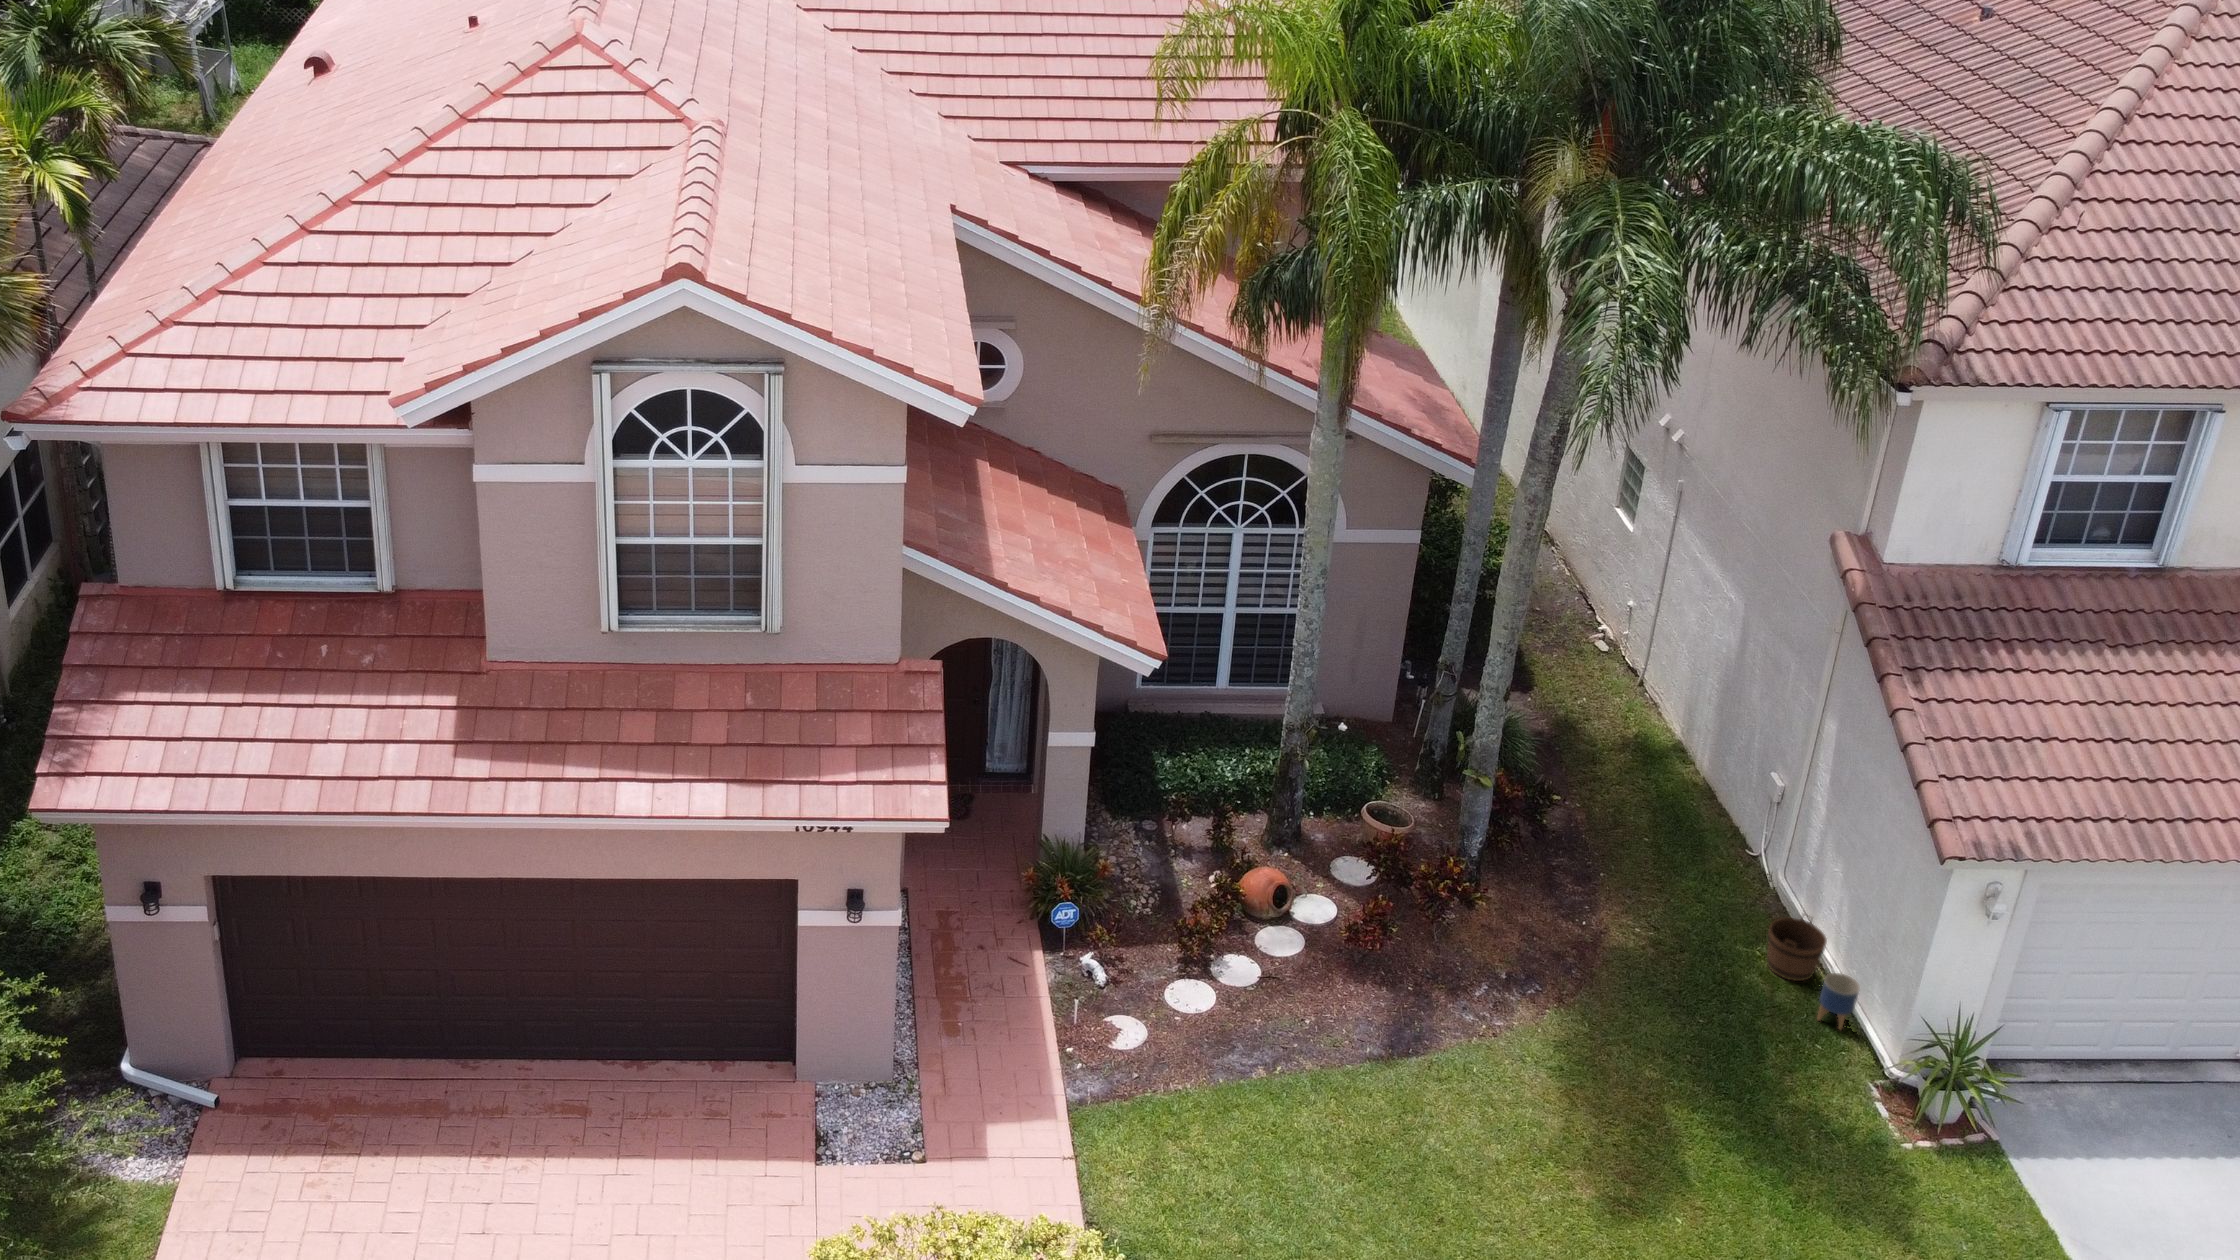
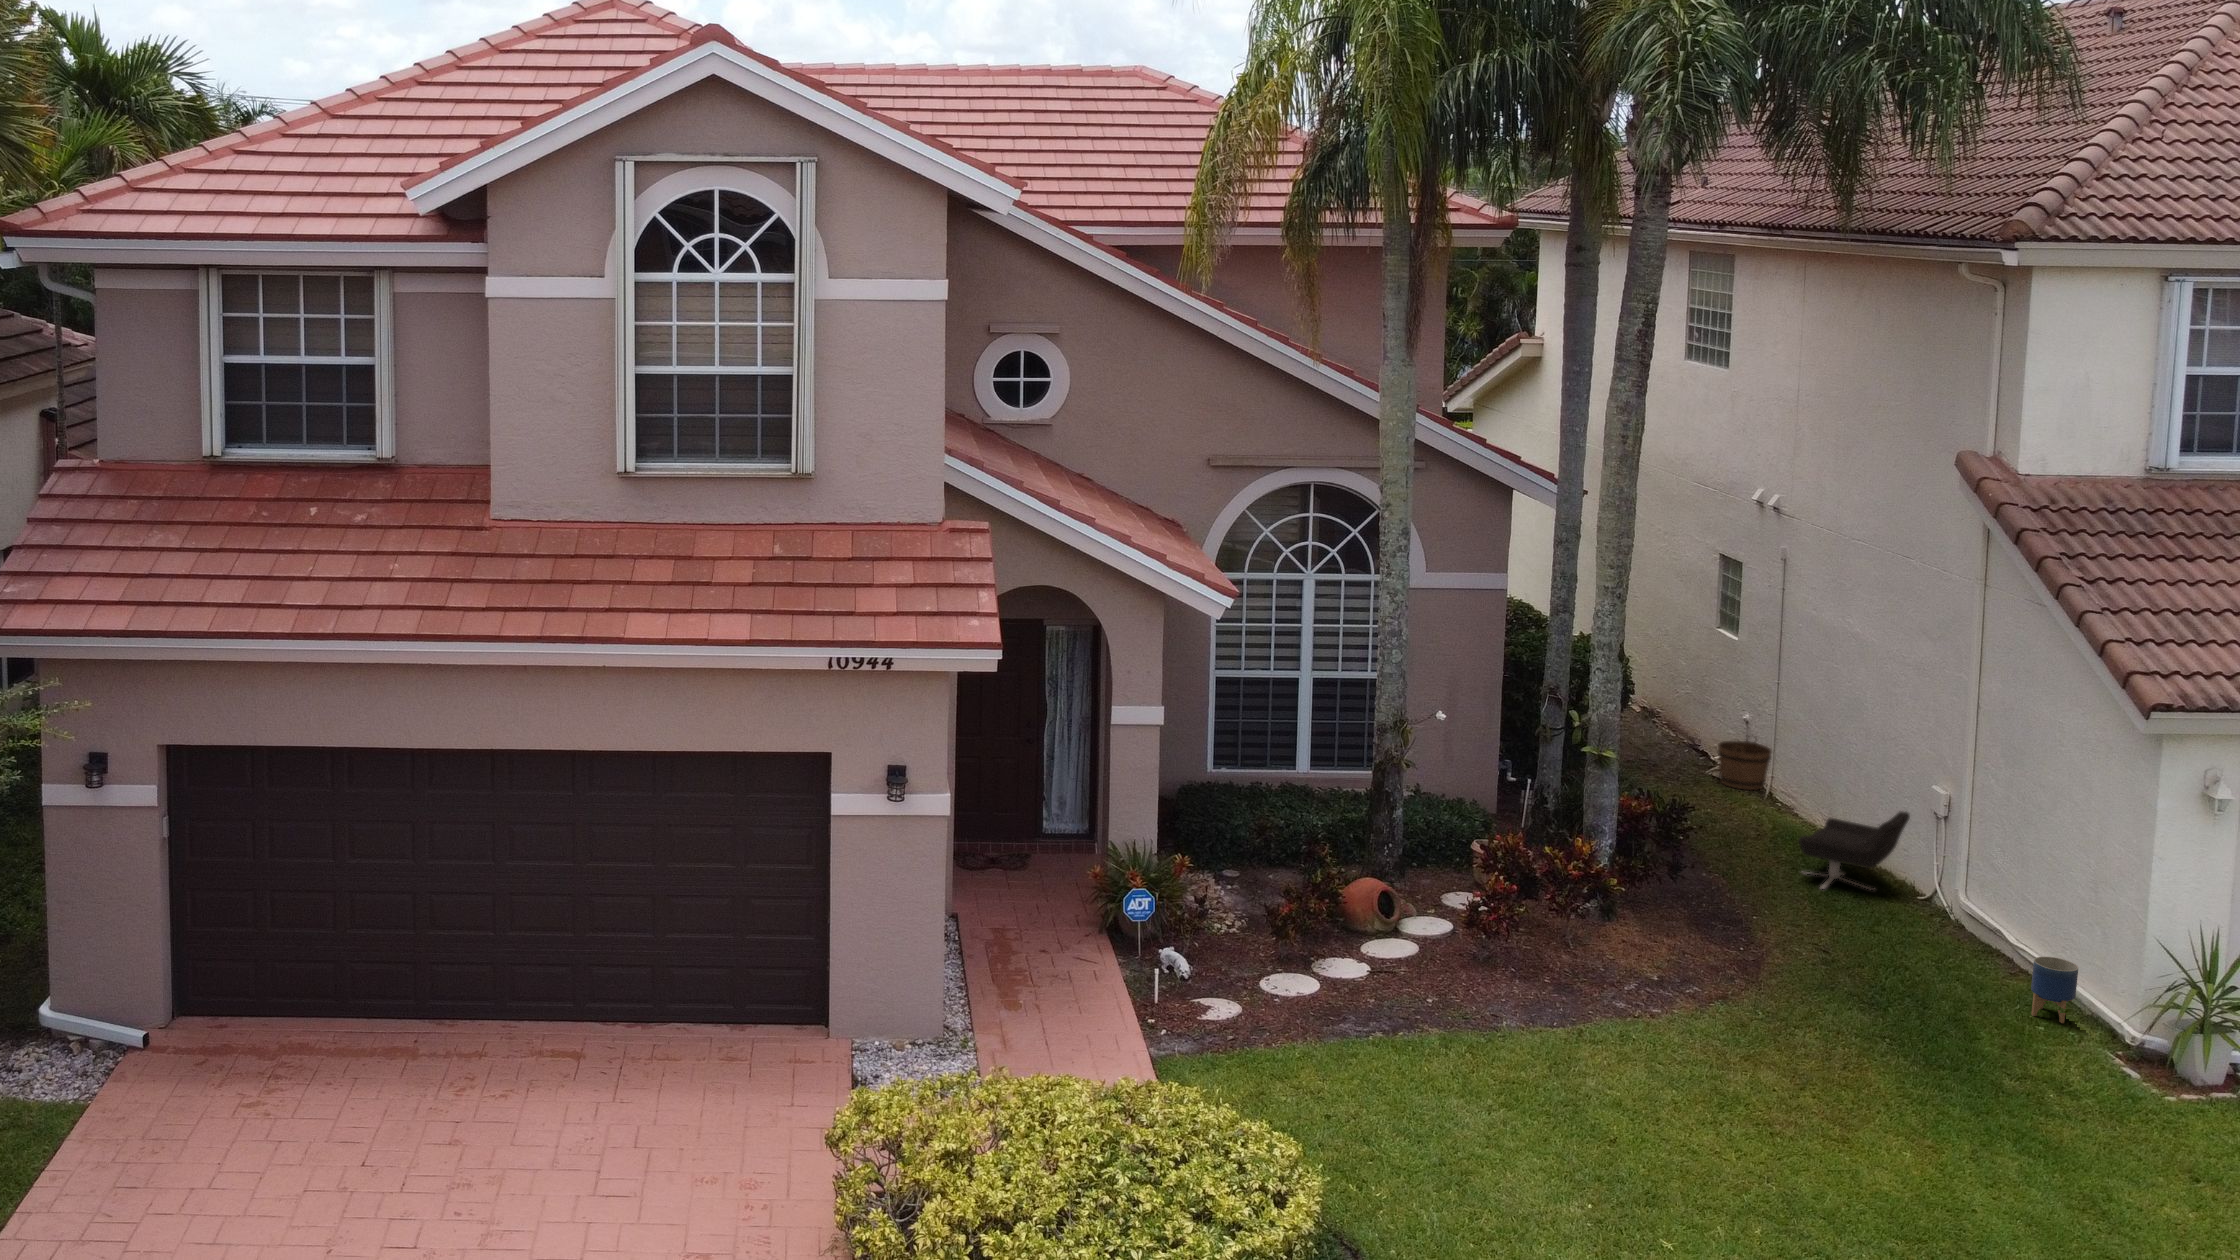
lounge chair: none [1645,772,1751,846] -> present [1798,812,1910,889]
bucket: present [1767,915,1827,981] -> present [1718,736,1771,790]

